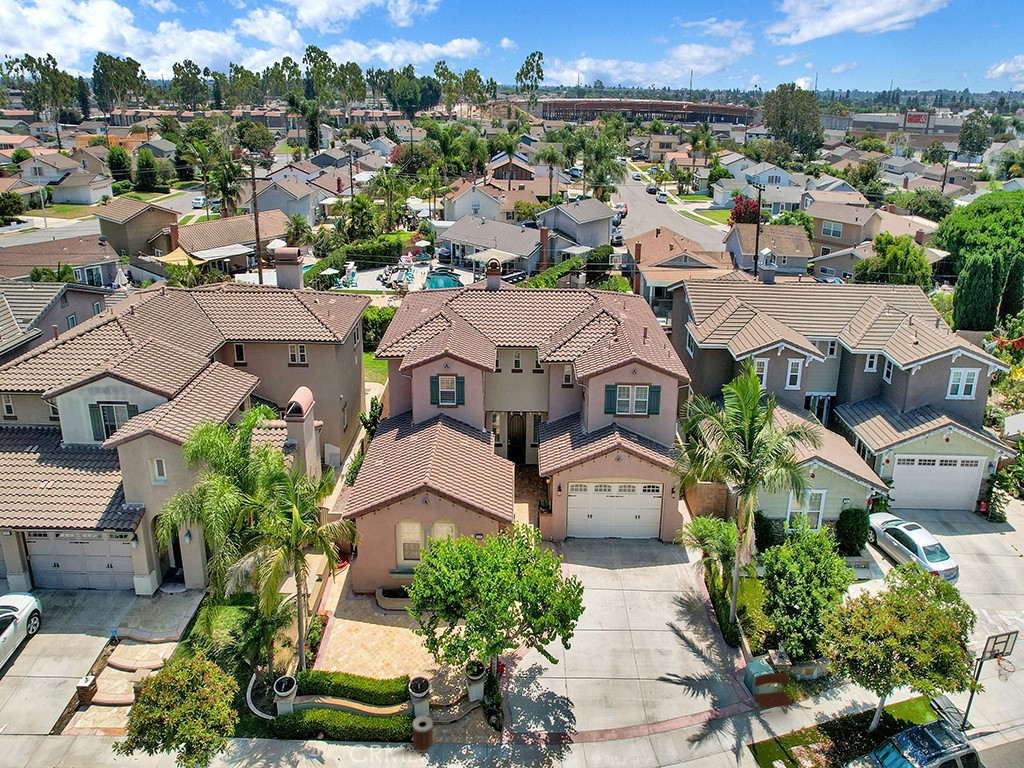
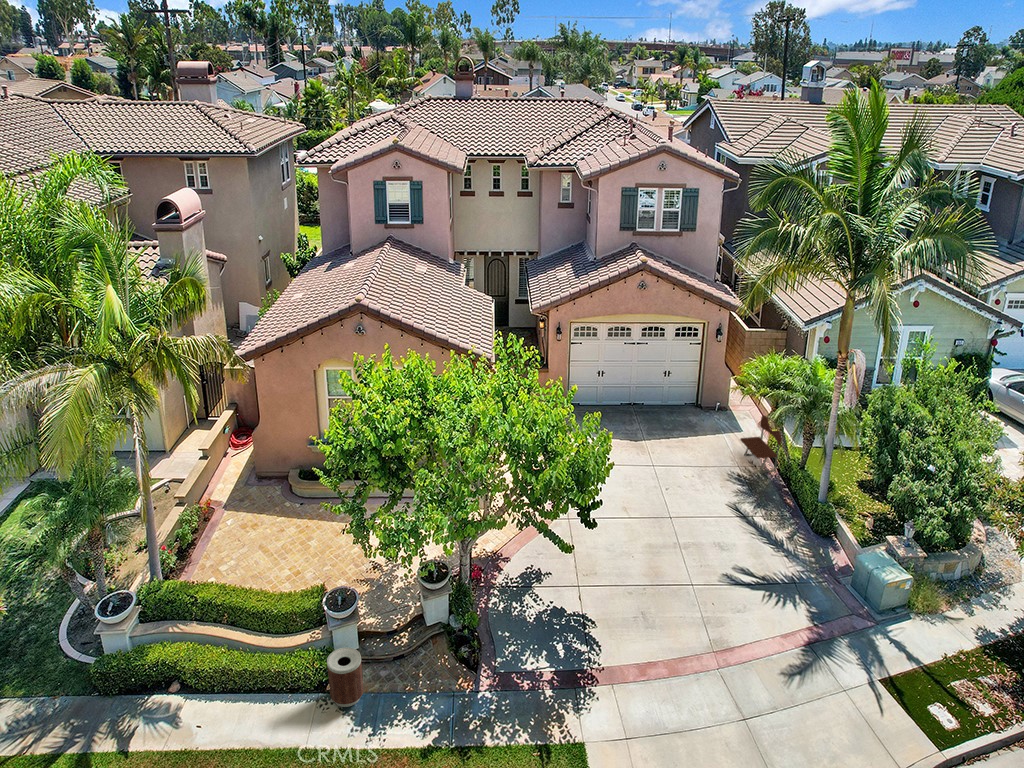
bench: present [752,673,793,716] -> present [740,416,782,473]

